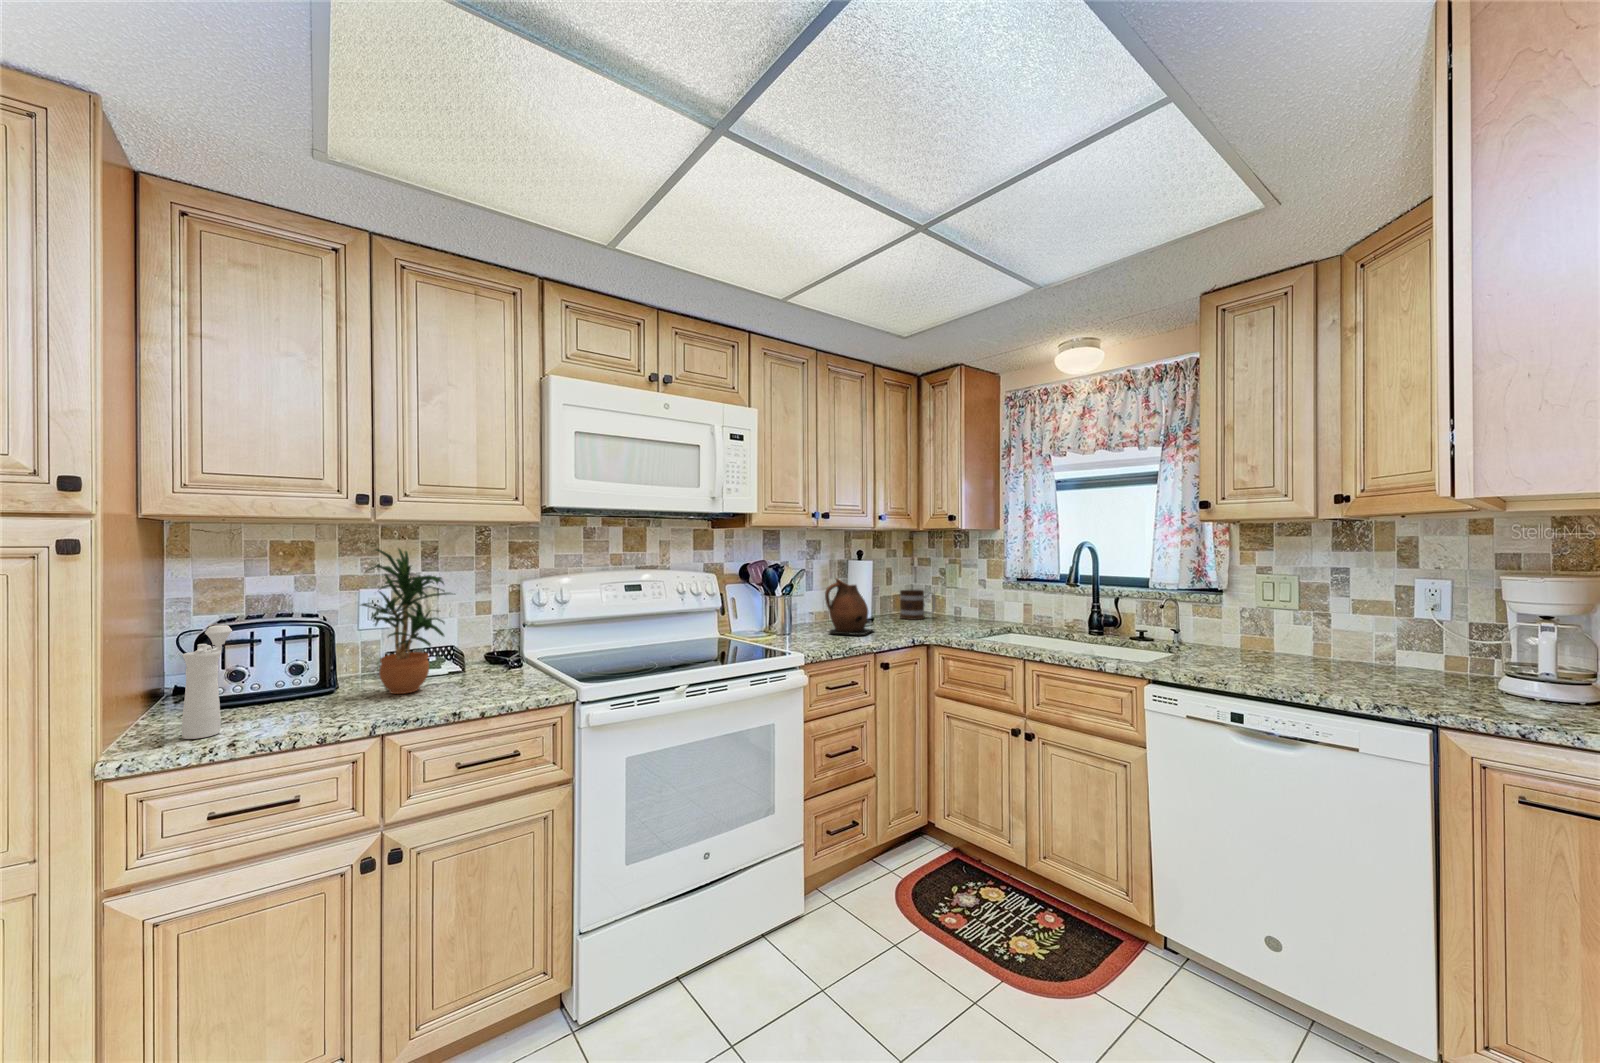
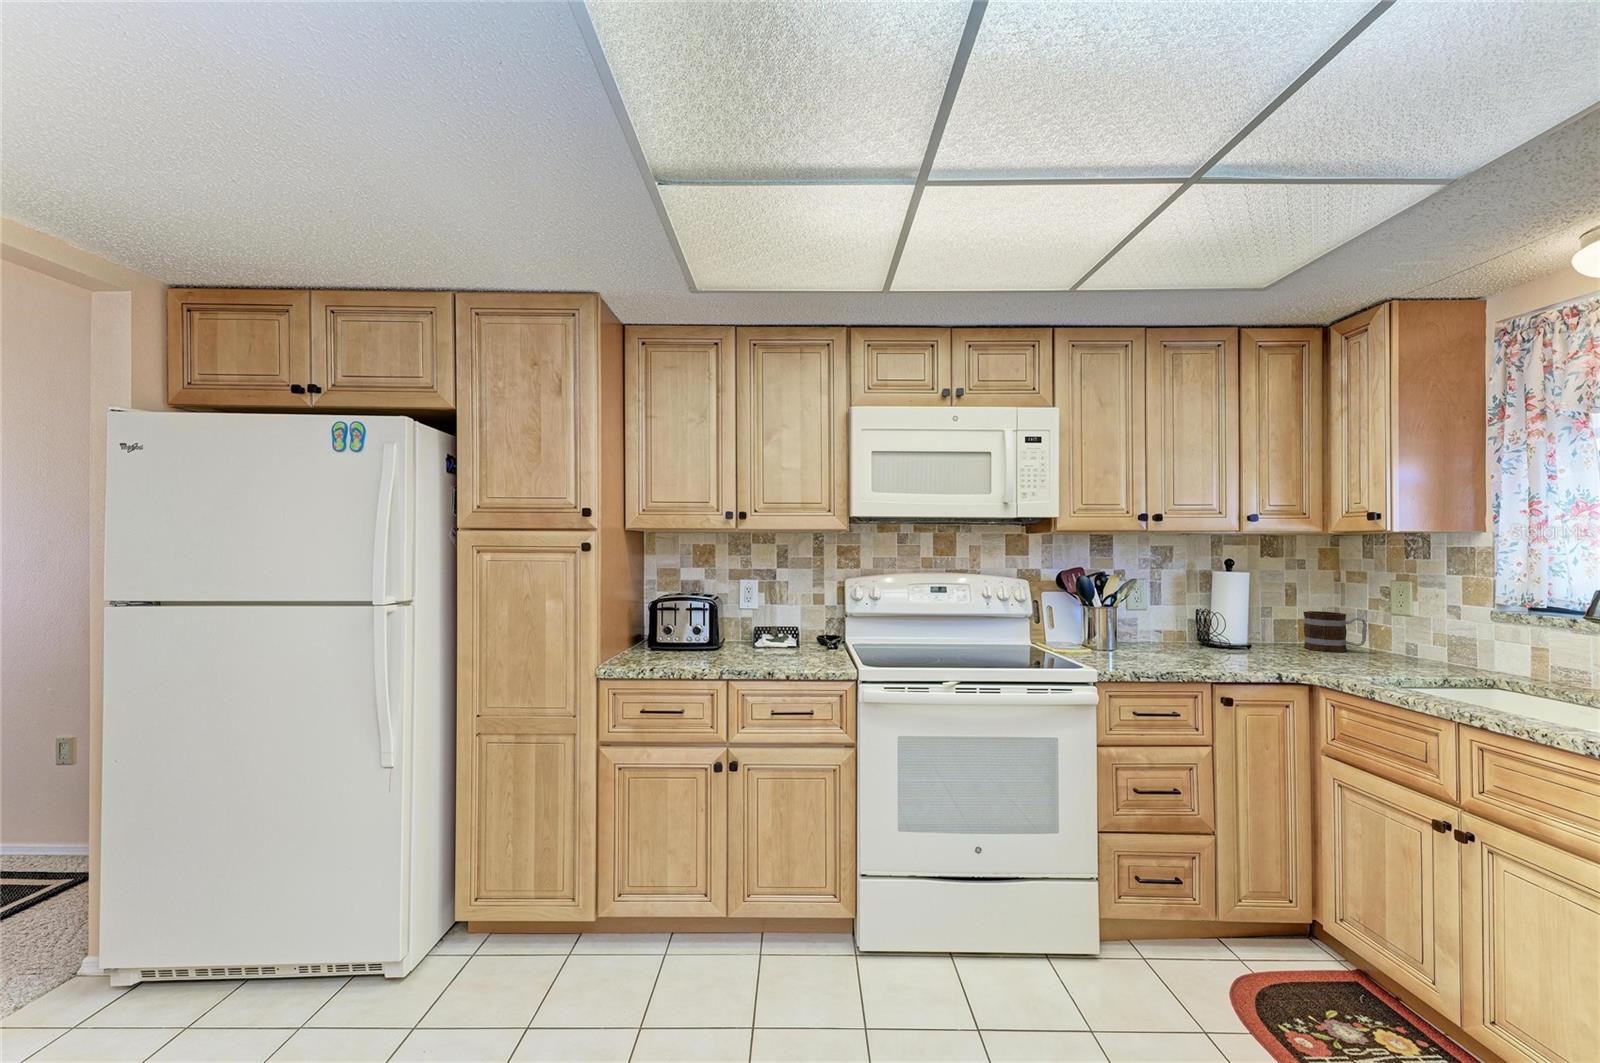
potted plant: present [361,549,451,694] -> none [721,550,783,655]
ceramic pitcher: present [825,578,873,635] -> none [1162,590,1236,661]
pepper mill: present [182,625,232,739] -> none [628,598,656,664]

